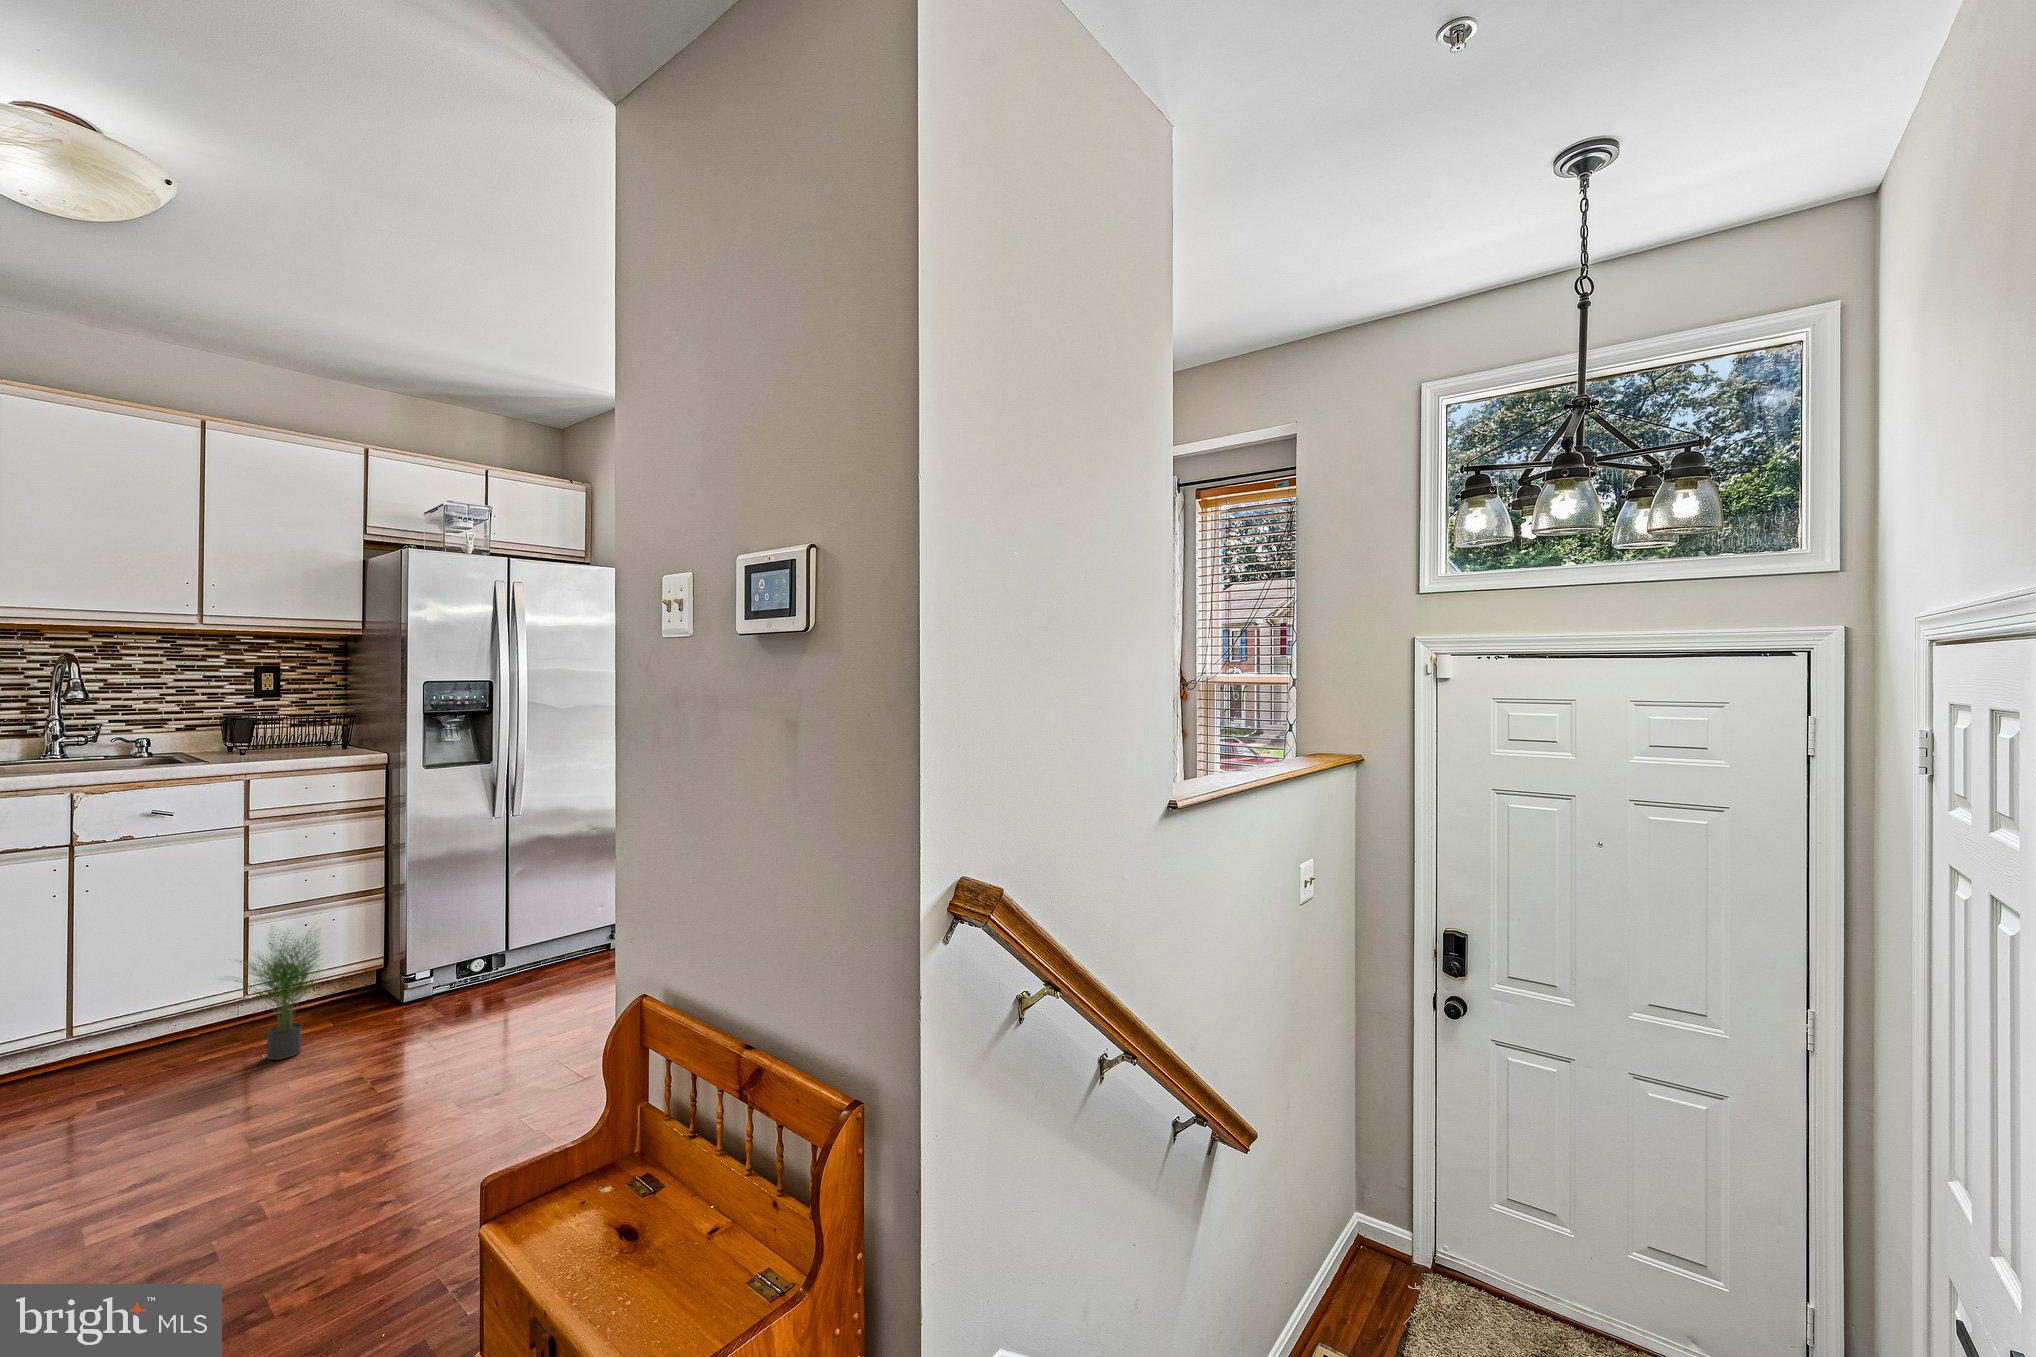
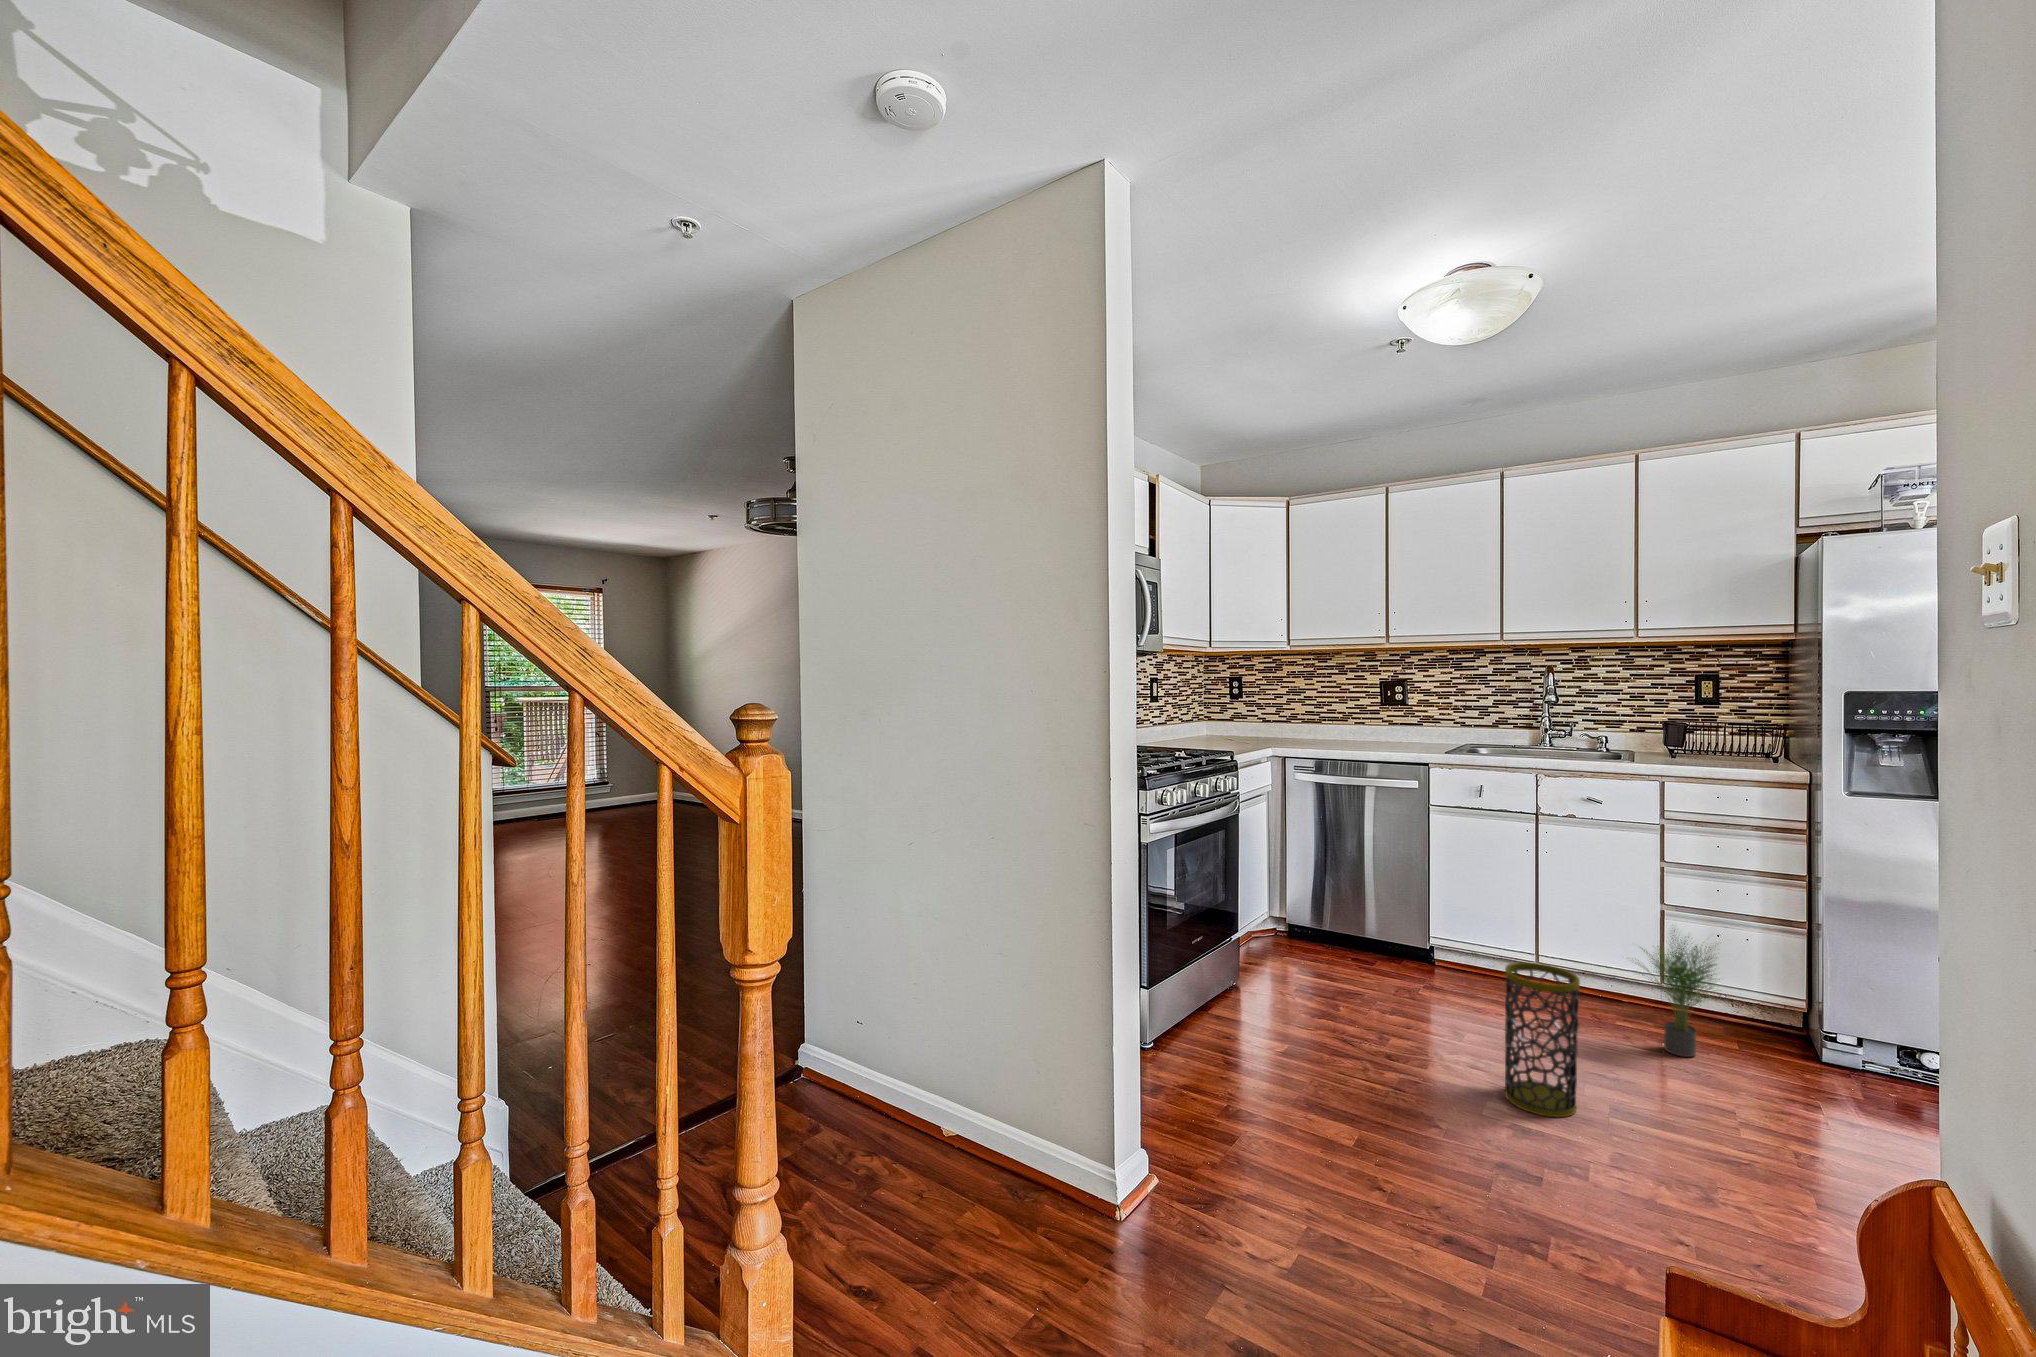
trash can: none [103,1005,214,1201] -> present [1505,962,1580,1117]

